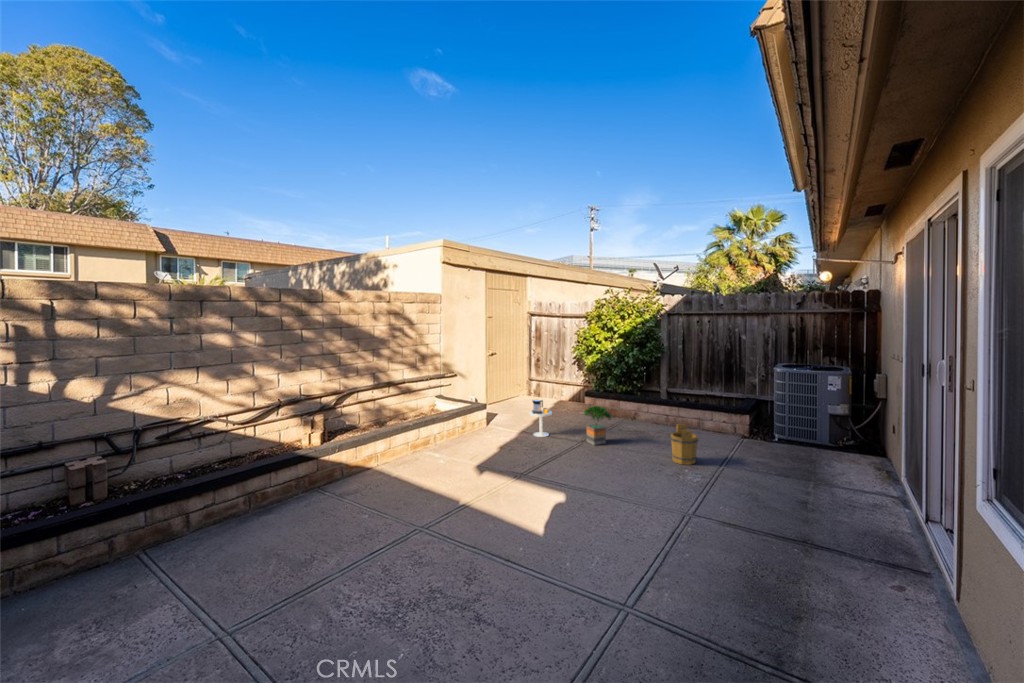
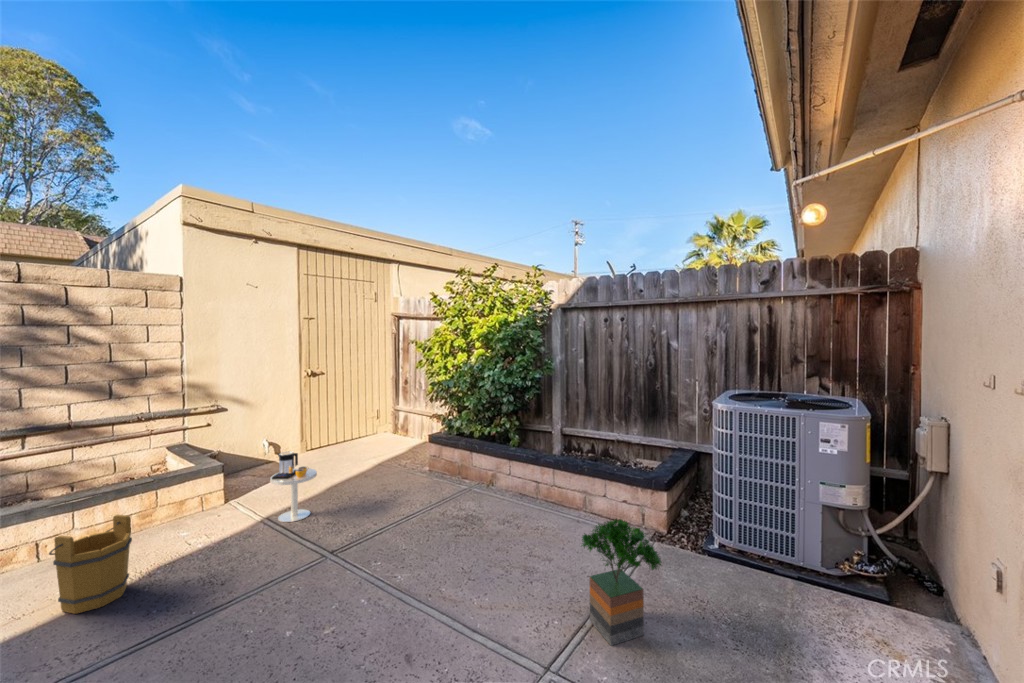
potted tree: present [584,406,611,445] -> present [582,519,662,646]
bucket: present [670,424,698,465] -> present [49,515,132,614]

